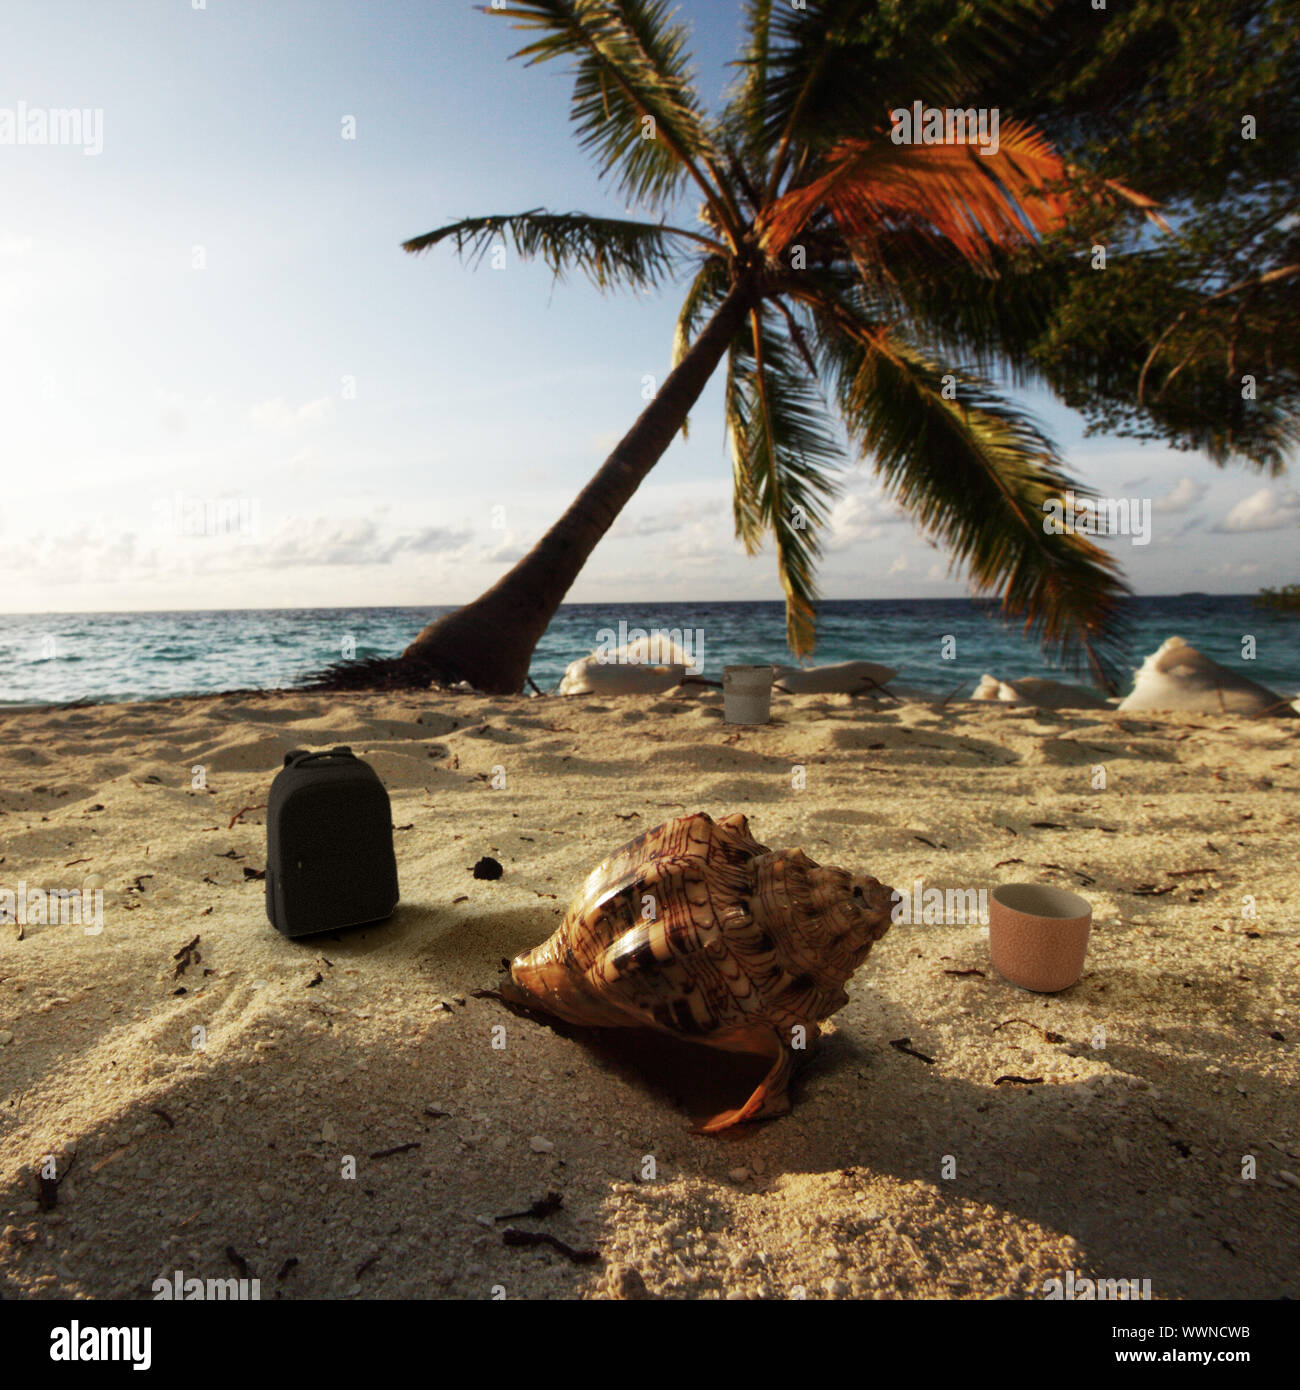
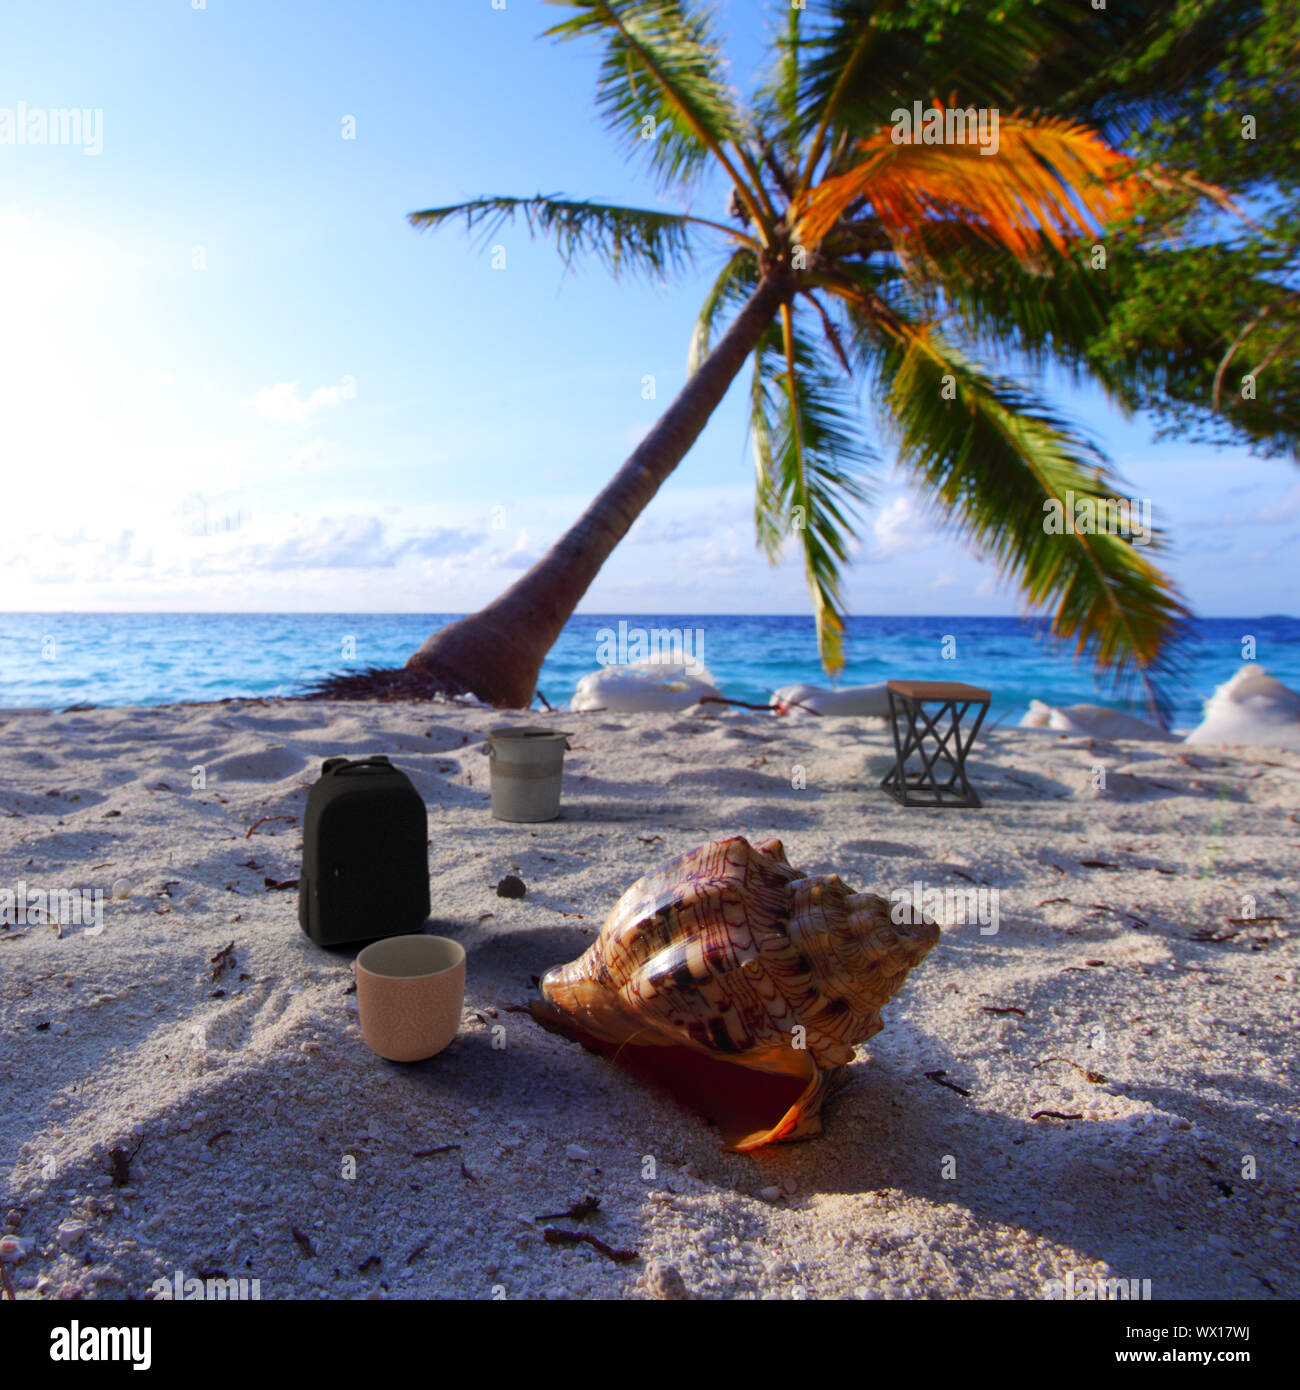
stool: none [839,653,942,774] -> present [880,680,992,807]
bucket: present [720,664,780,725] -> present [481,727,575,822]
planter: present [989,883,1093,992] -> present [356,935,466,1062]

